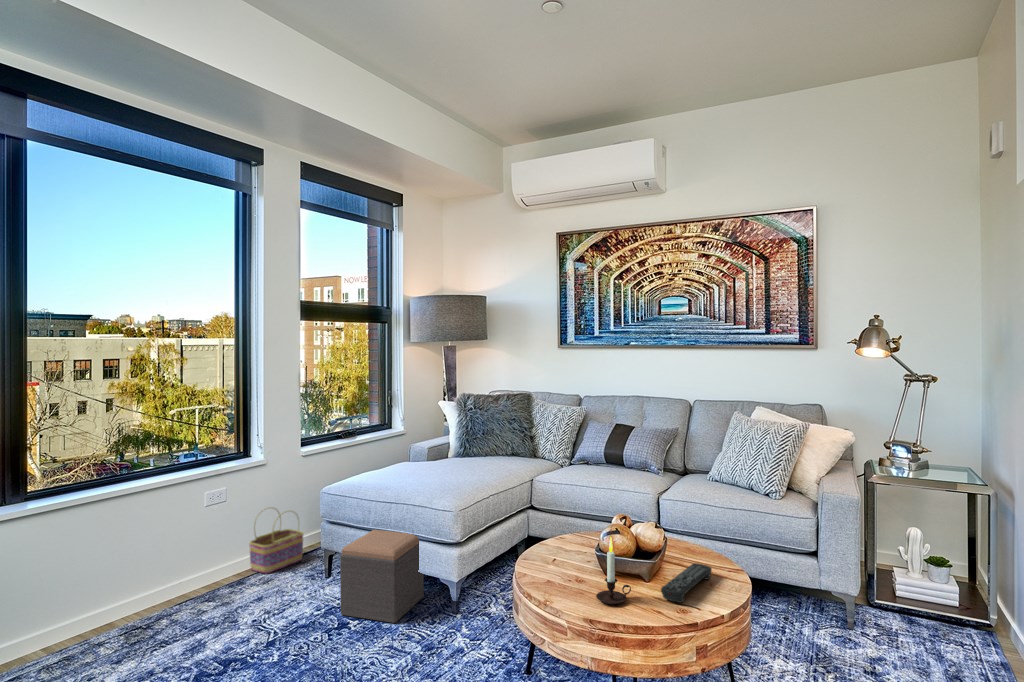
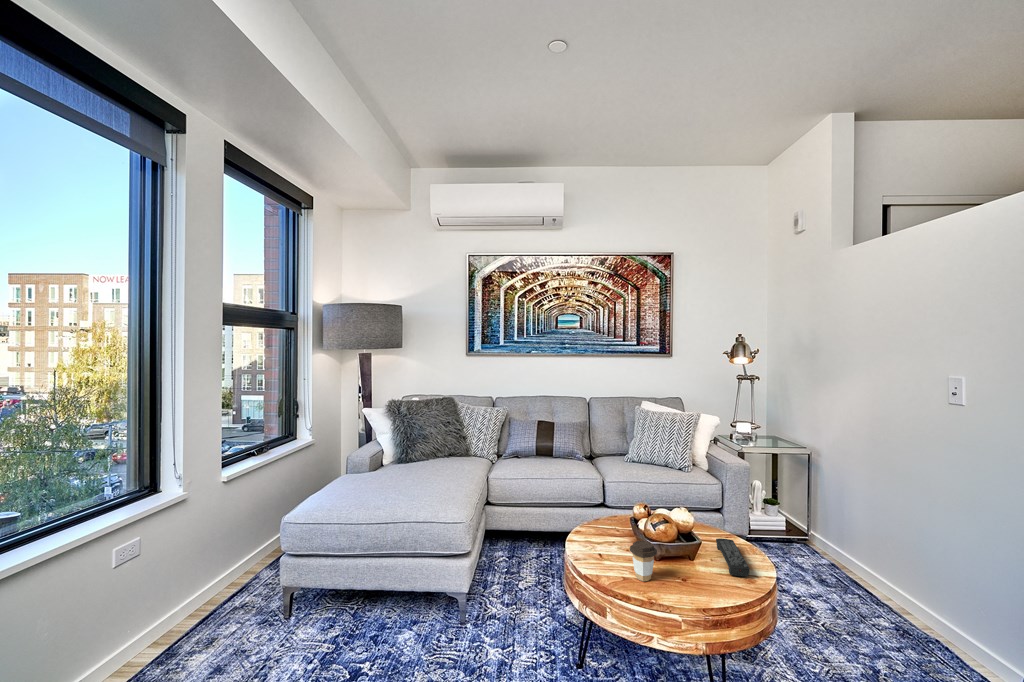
basket: present [249,509,303,573] -> none [172,546,239,630]
footstool: present [340,530,424,623] -> none [343,551,418,659]
candle: present [596,537,631,604] -> none [682,528,710,590]
coffee cup: none [555,545,580,587] -> present [630,541,657,581]

